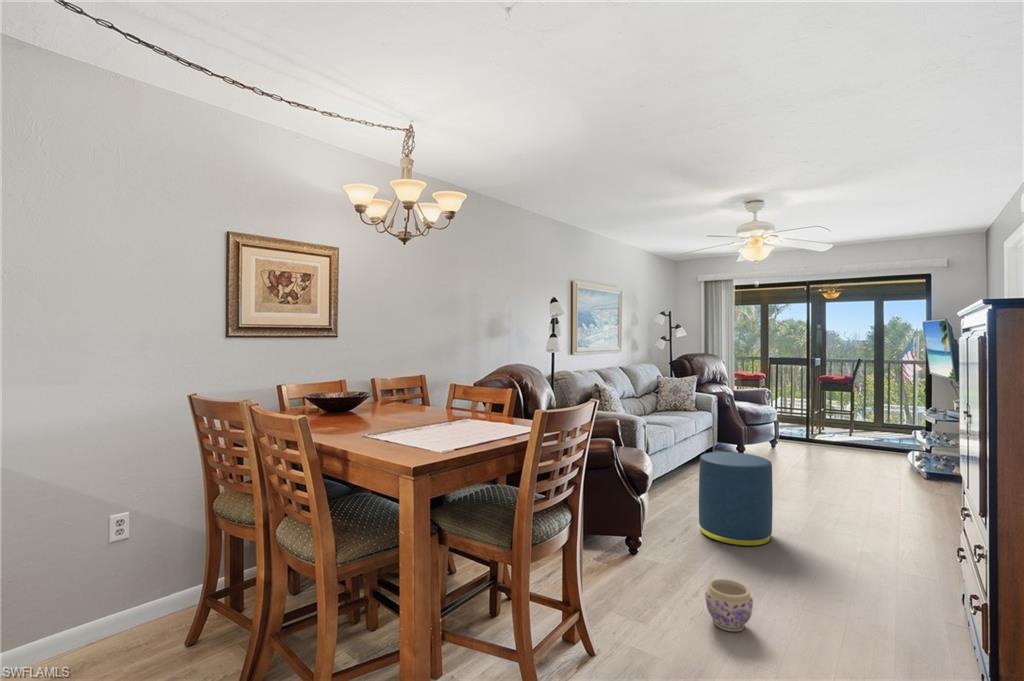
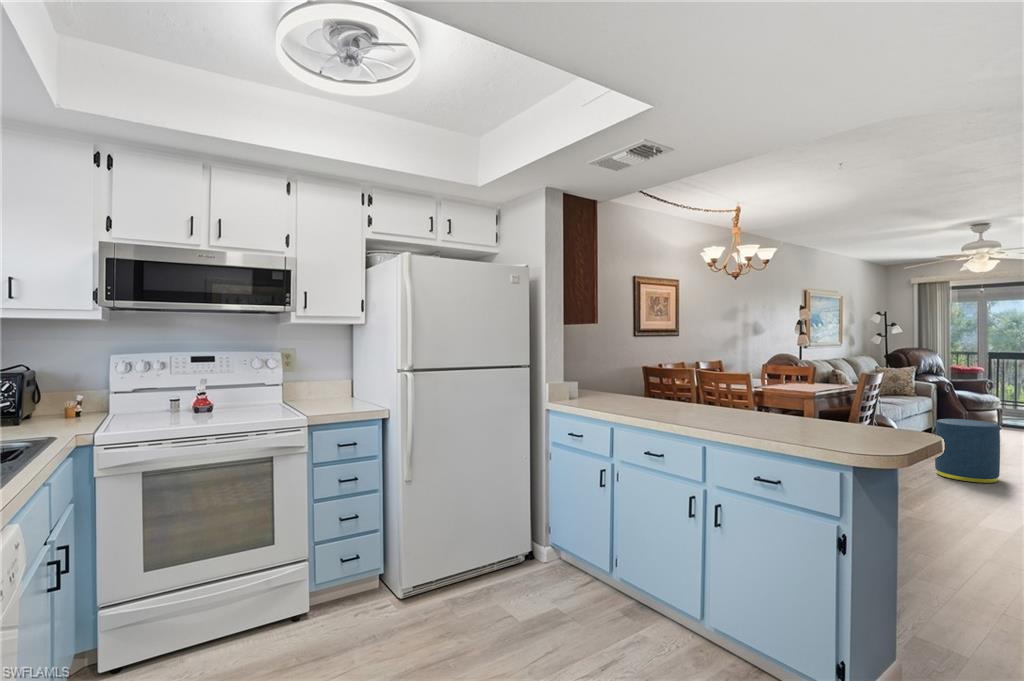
planter: present [705,579,753,632] -> none [954,485,990,514]

